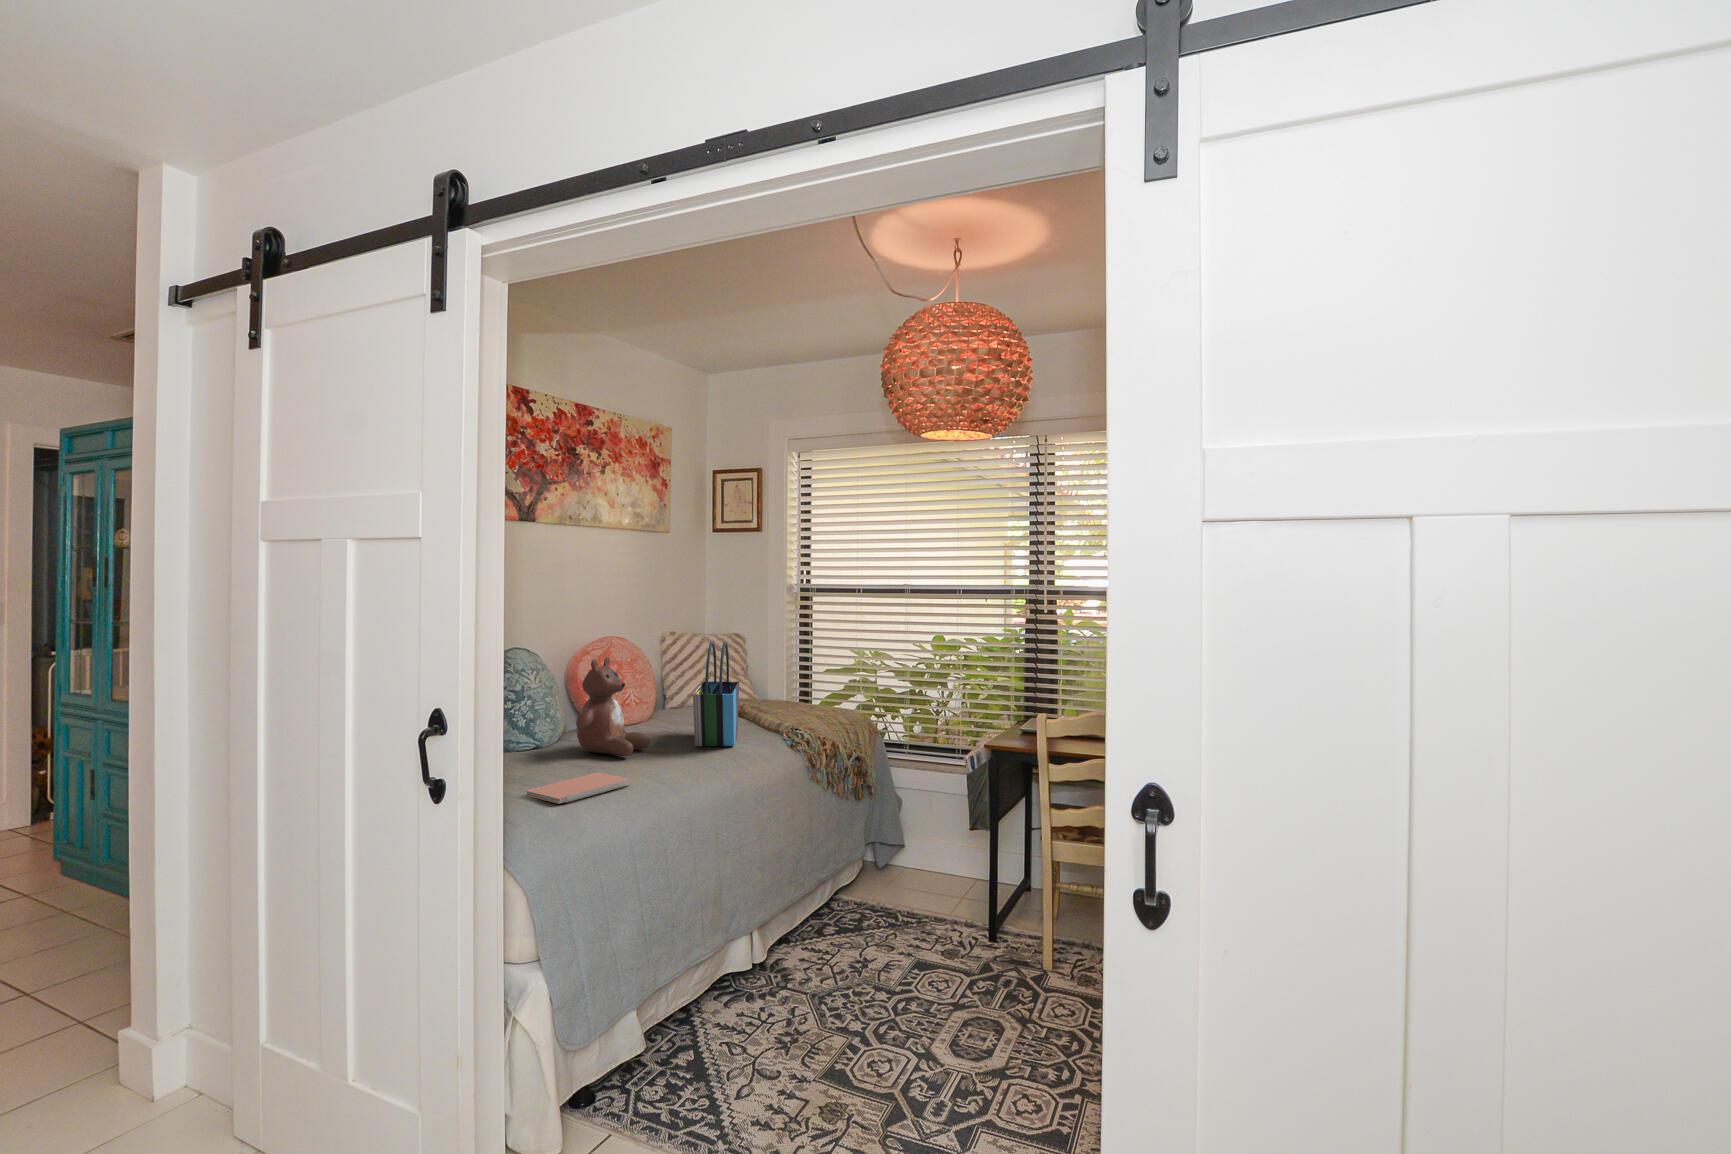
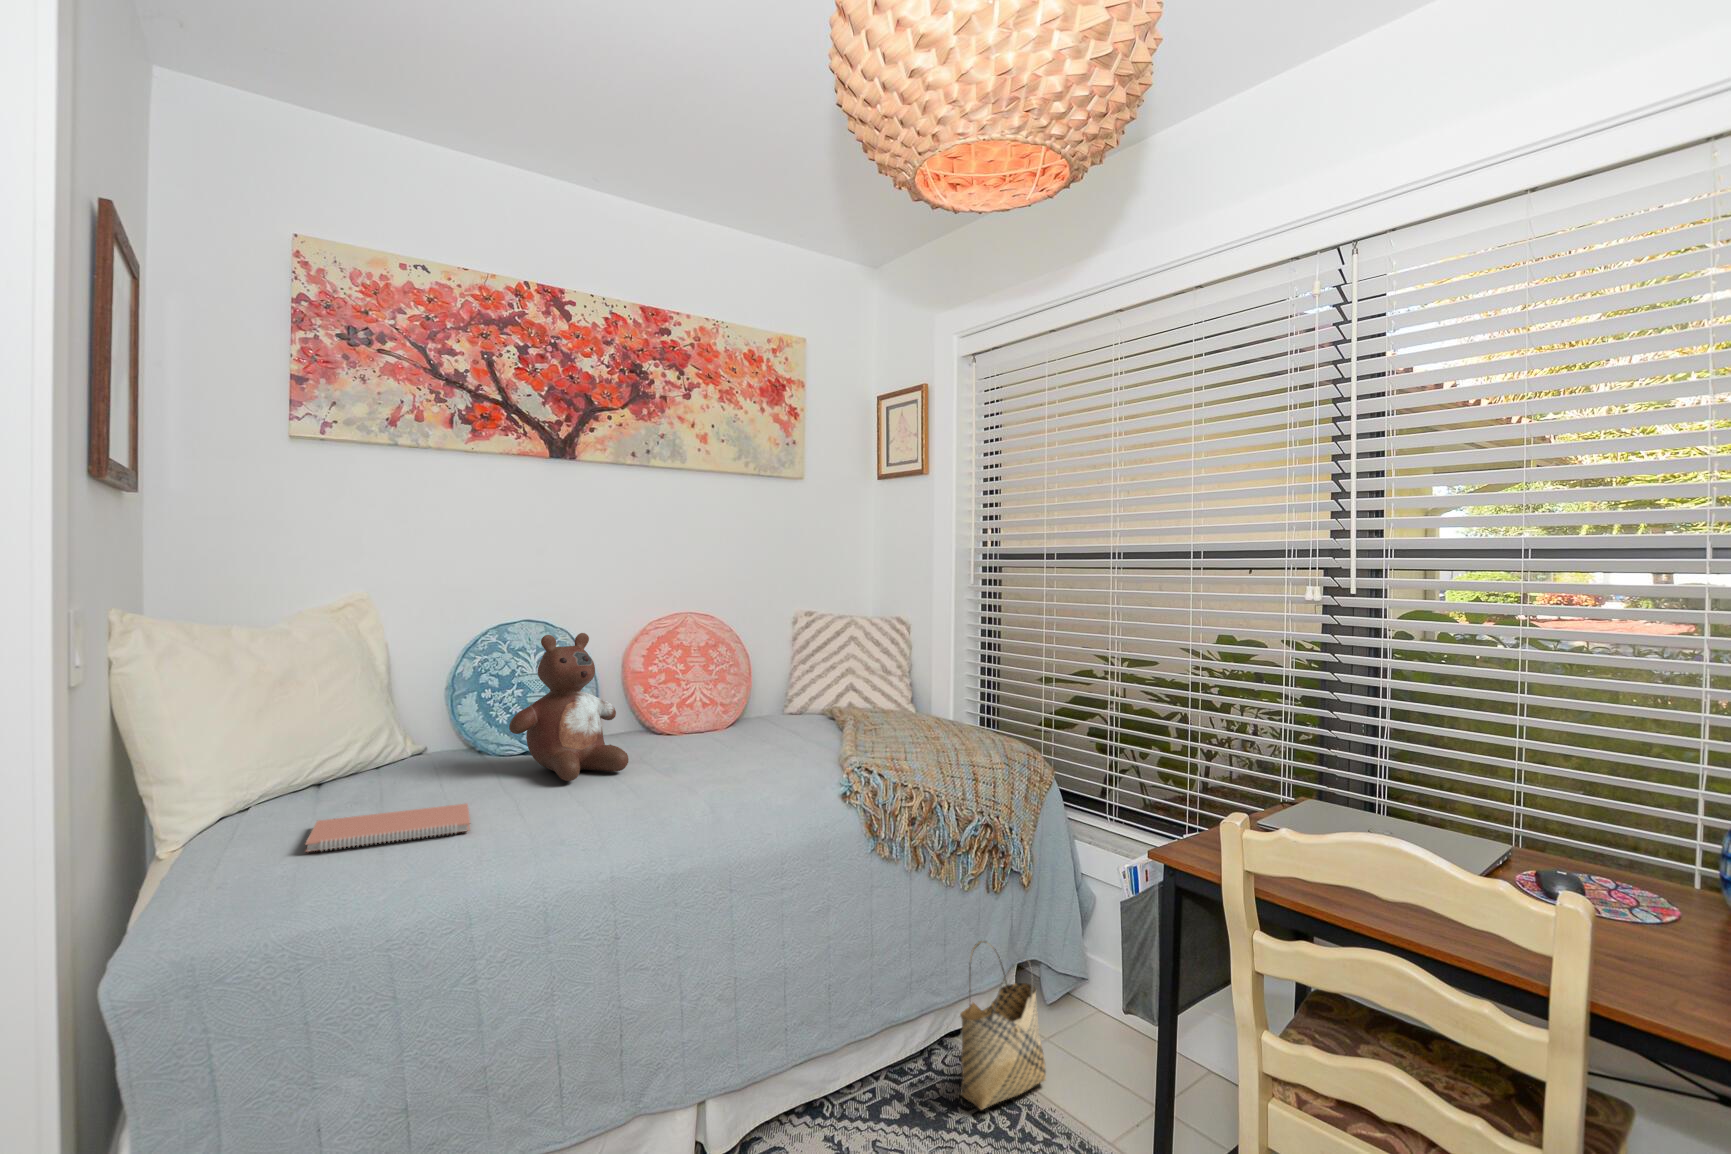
tote bag: present [693,642,739,746] -> none [674,617,804,782]
woven basket: none [850,827,889,916] -> present [960,941,1046,1110]

